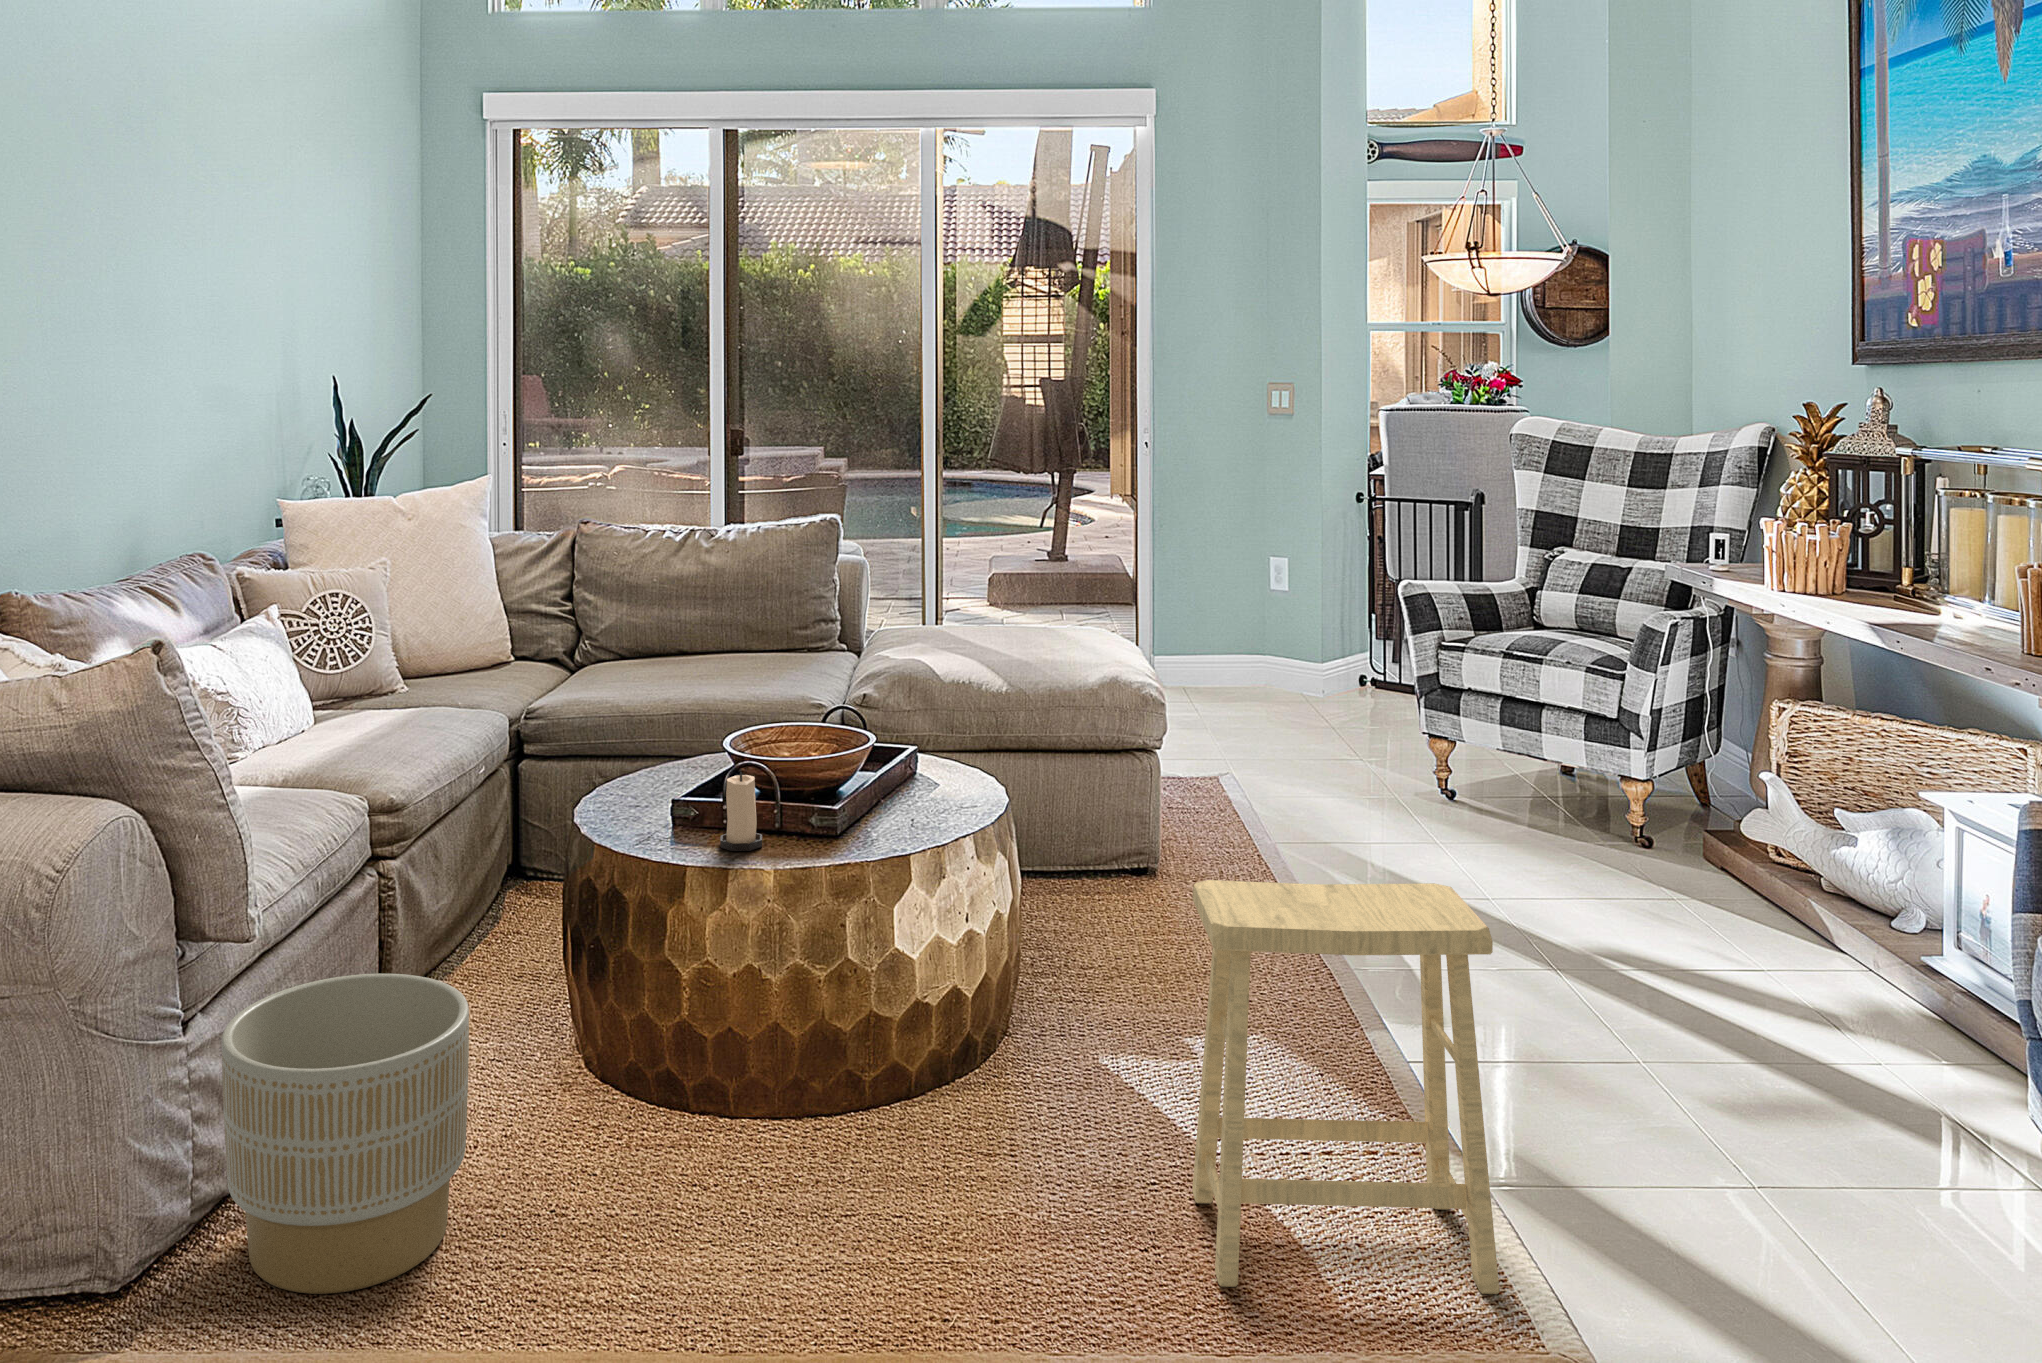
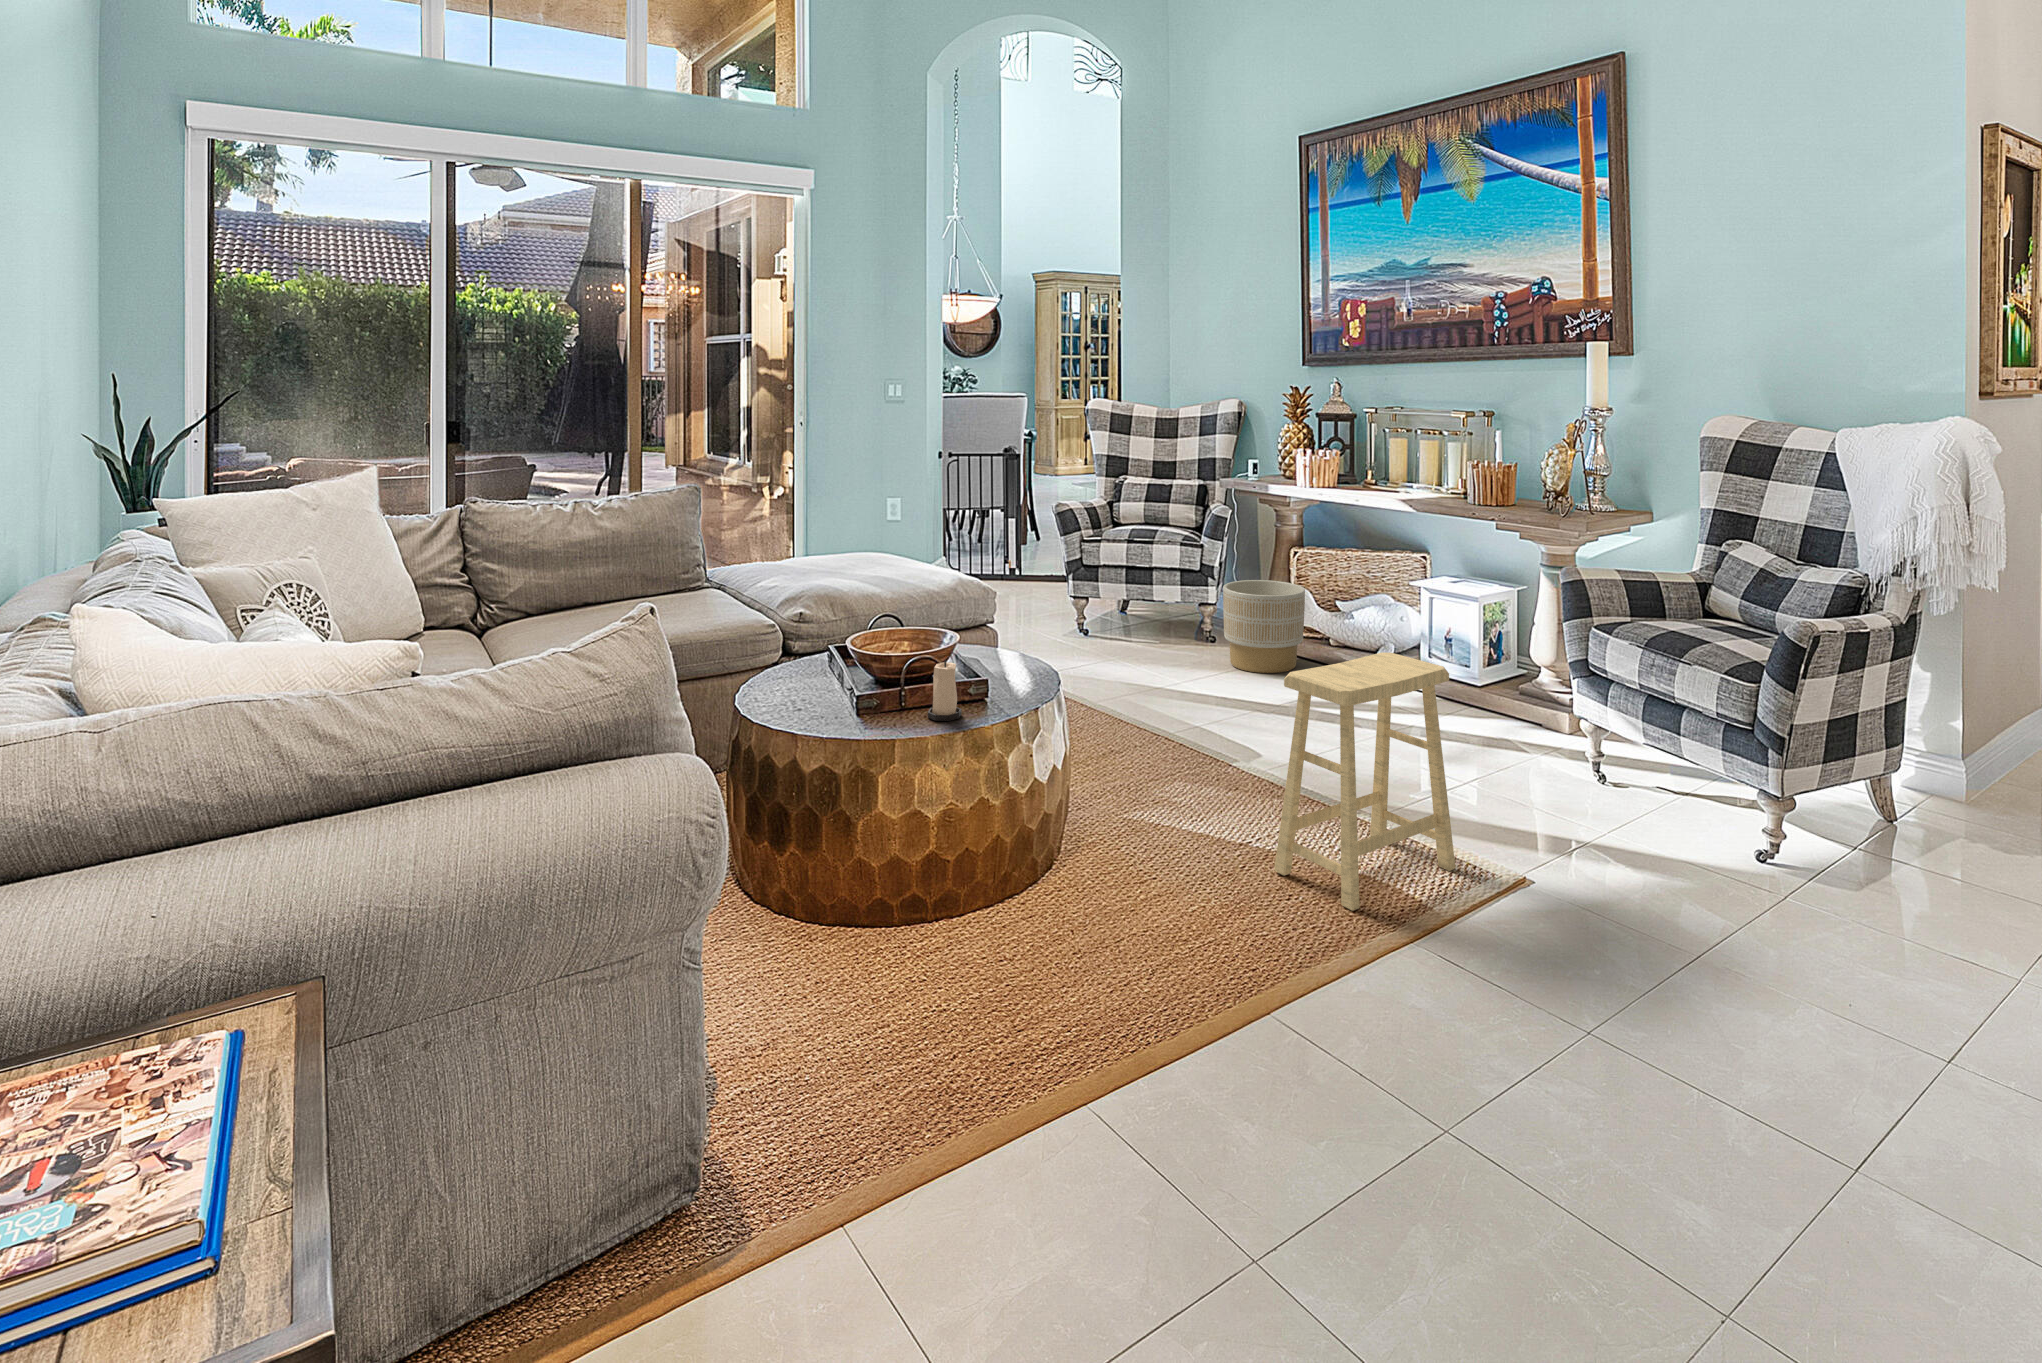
planter: present [222,973,469,1294] -> present [1223,580,1305,673]

